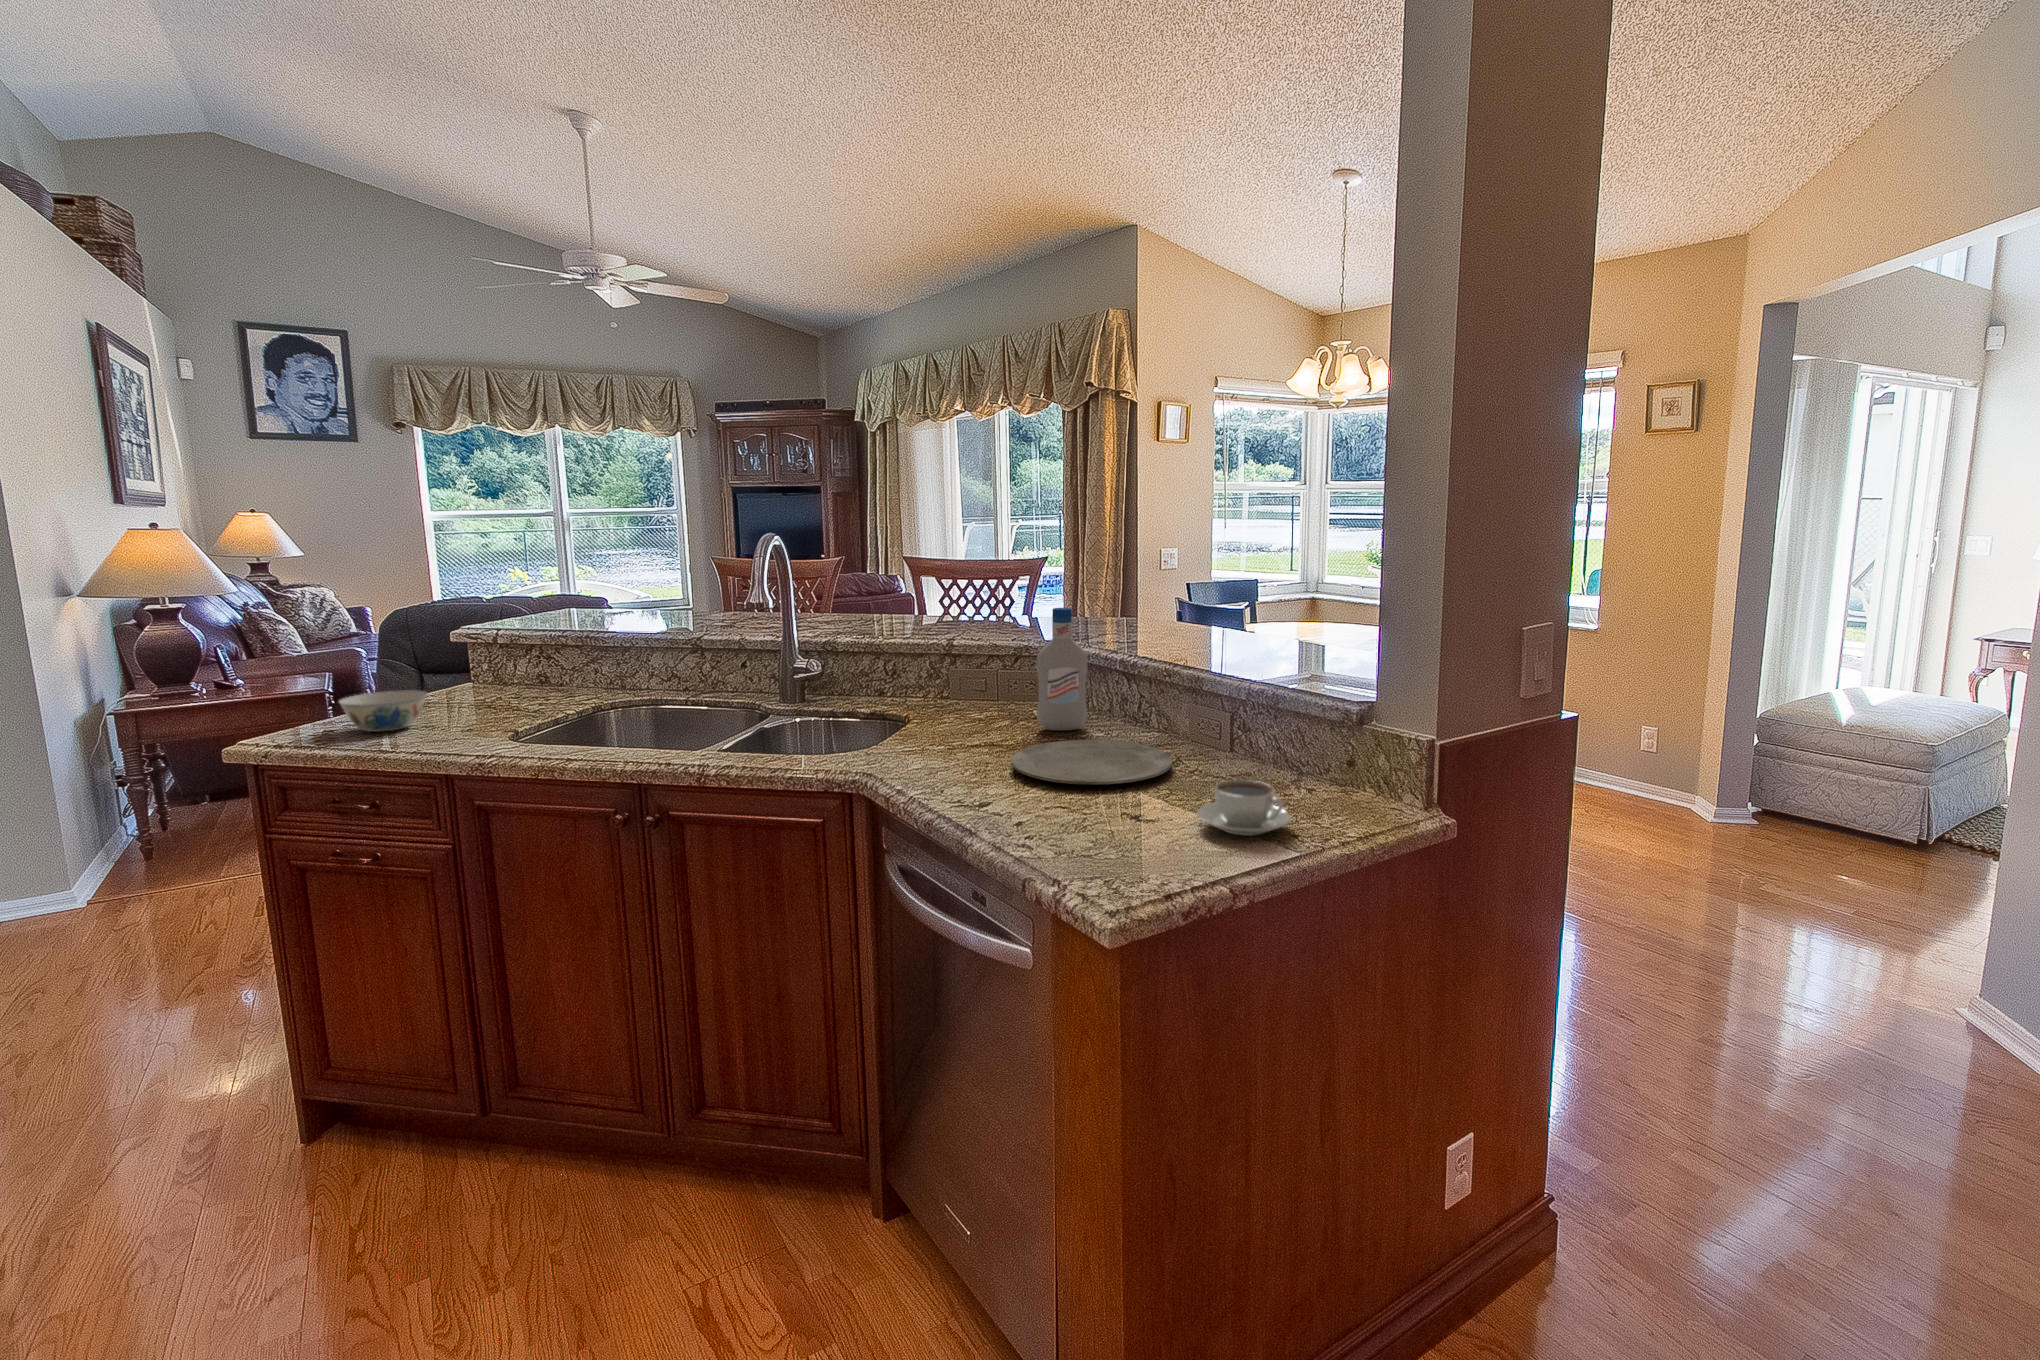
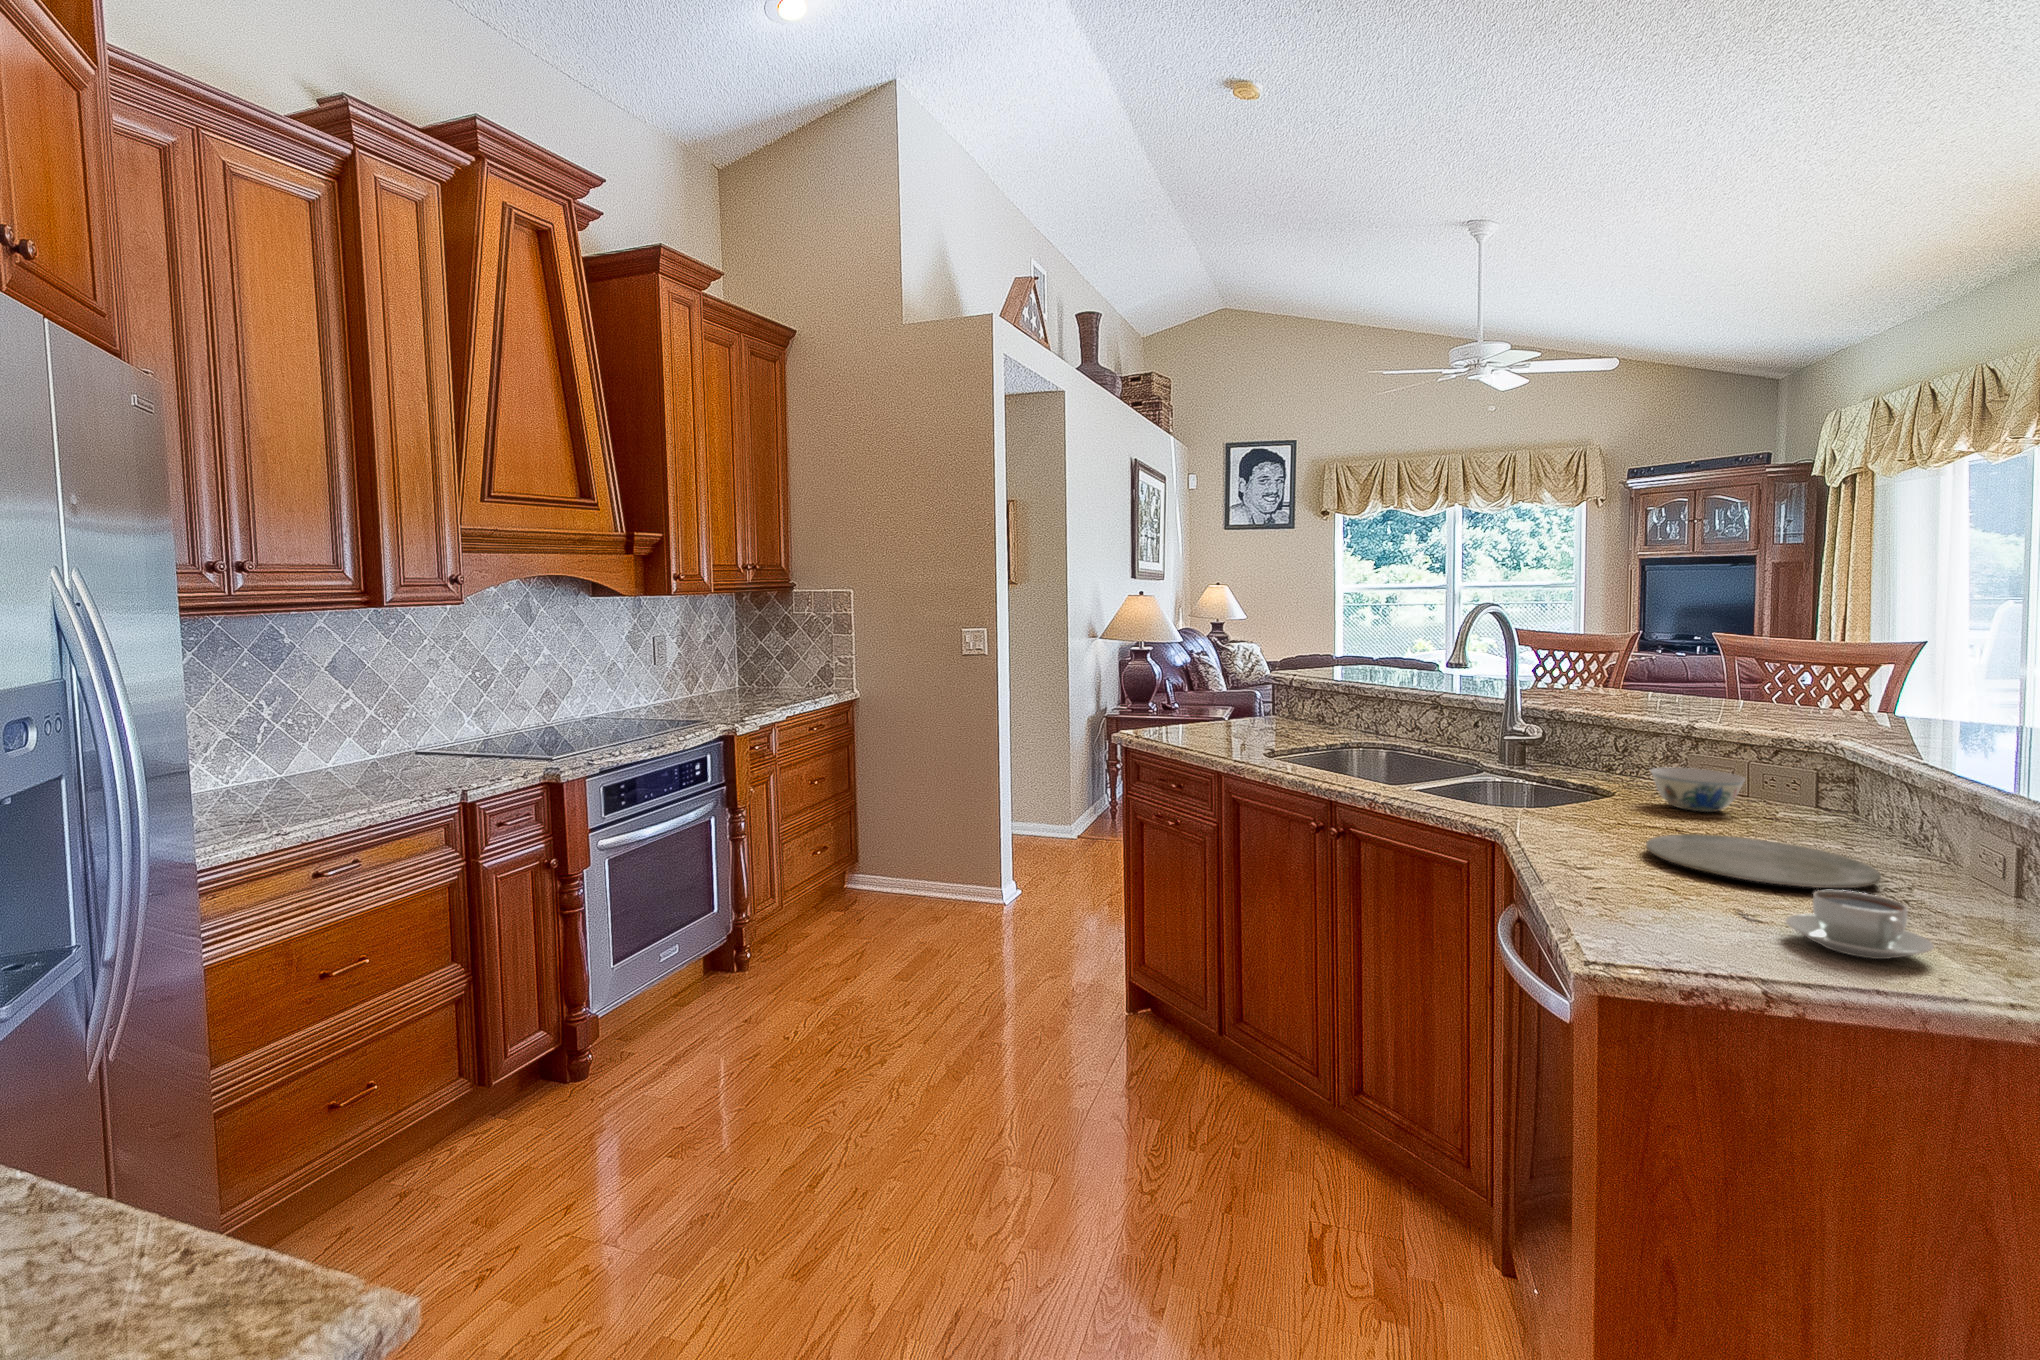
bottle: present [1037,608,1087,731] -> none [1756,691,1835,839]
bowl: present [339,690,427,732] -> present [1651,767,1745,812]

